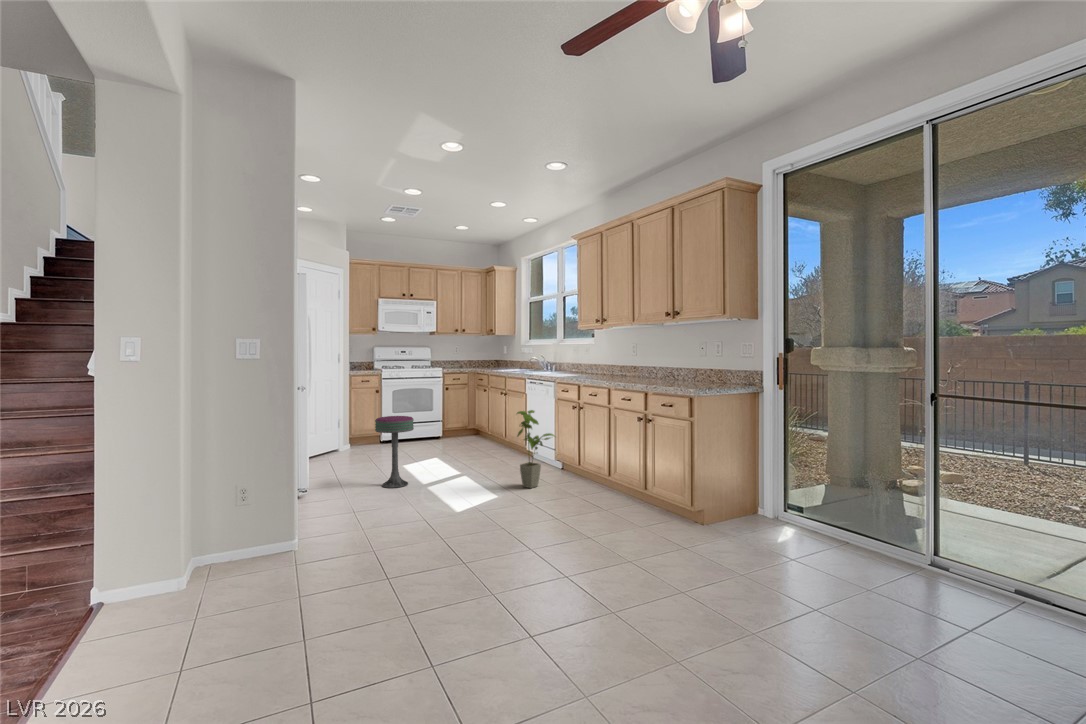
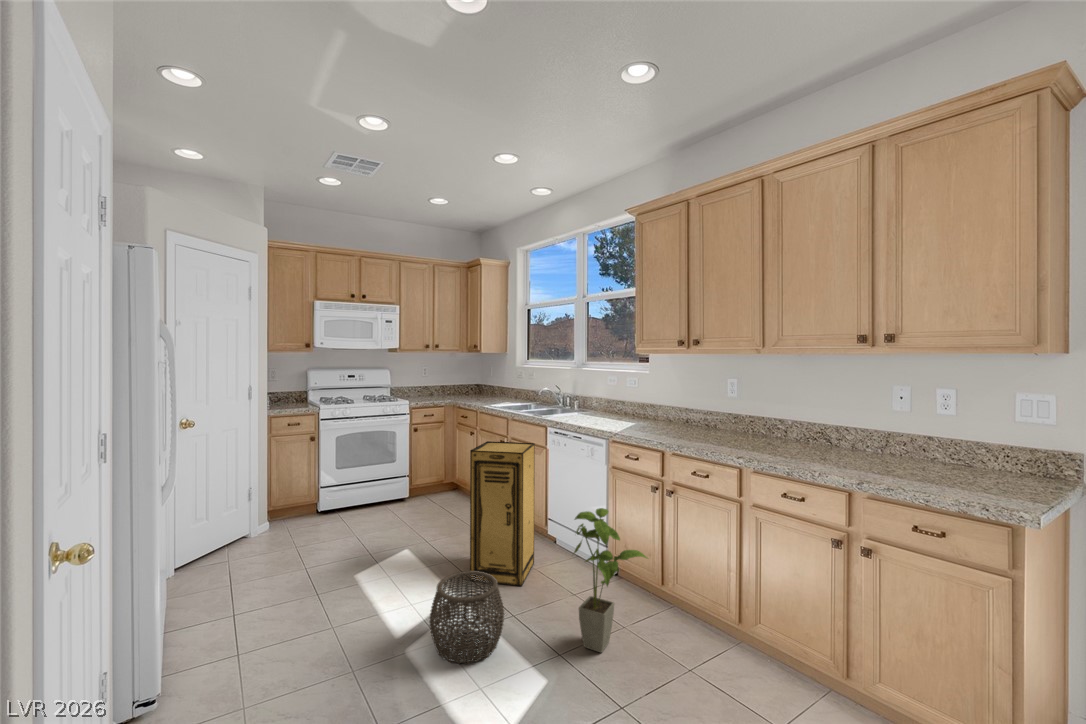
storage cabinet: none [471,386,513,470] -> present [470,441,535,586]
bar stool: present [375,416,414,488] -> none [301,517,377,670]
woven basket: none [440,448,481,489] -> present [429,571,504,664]

